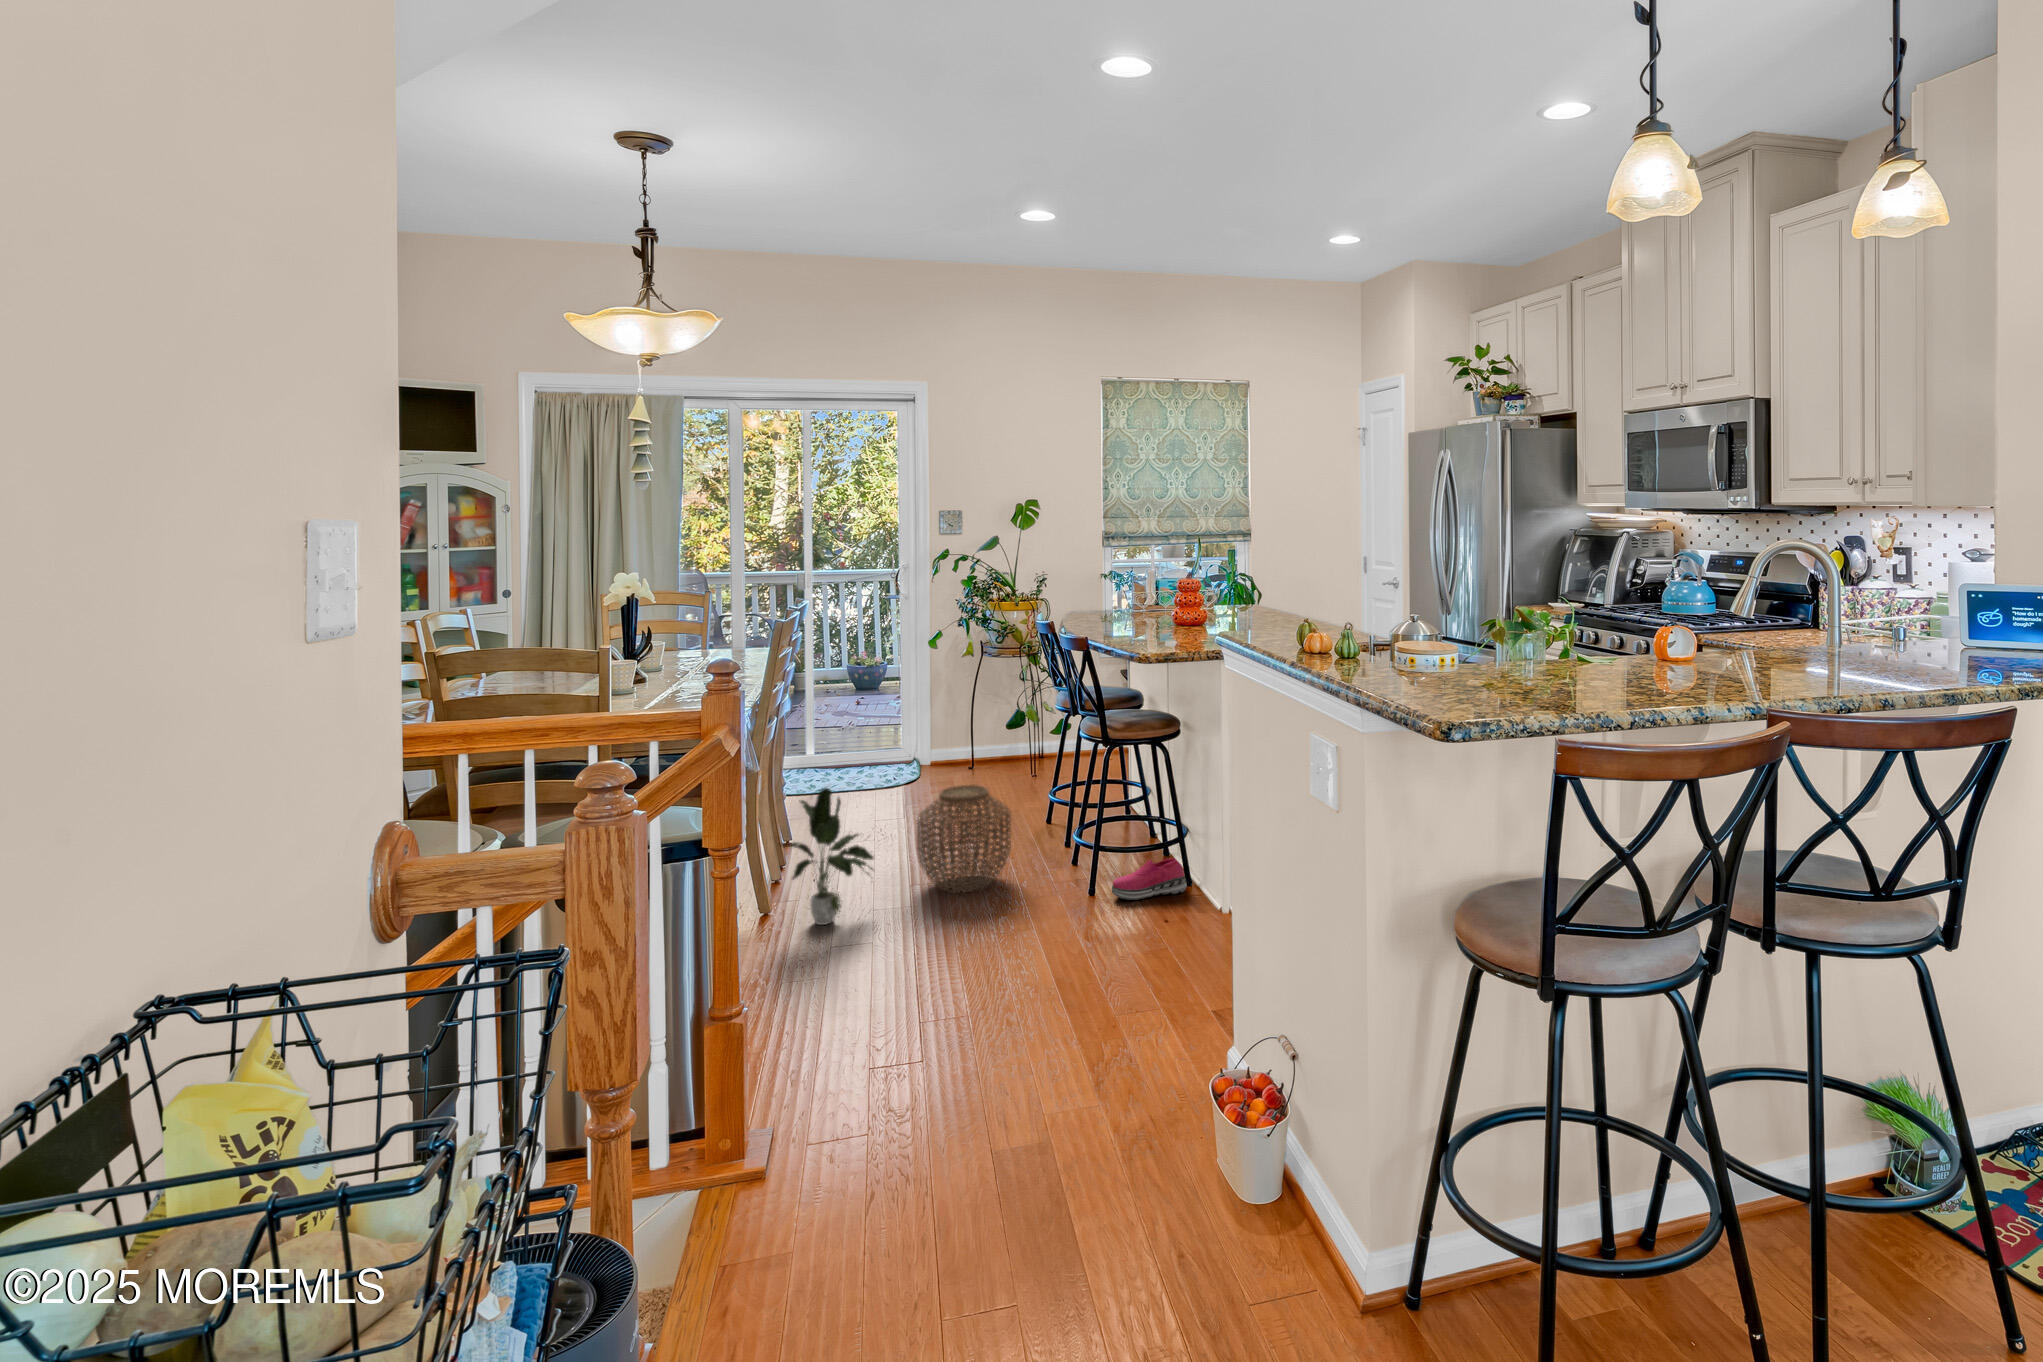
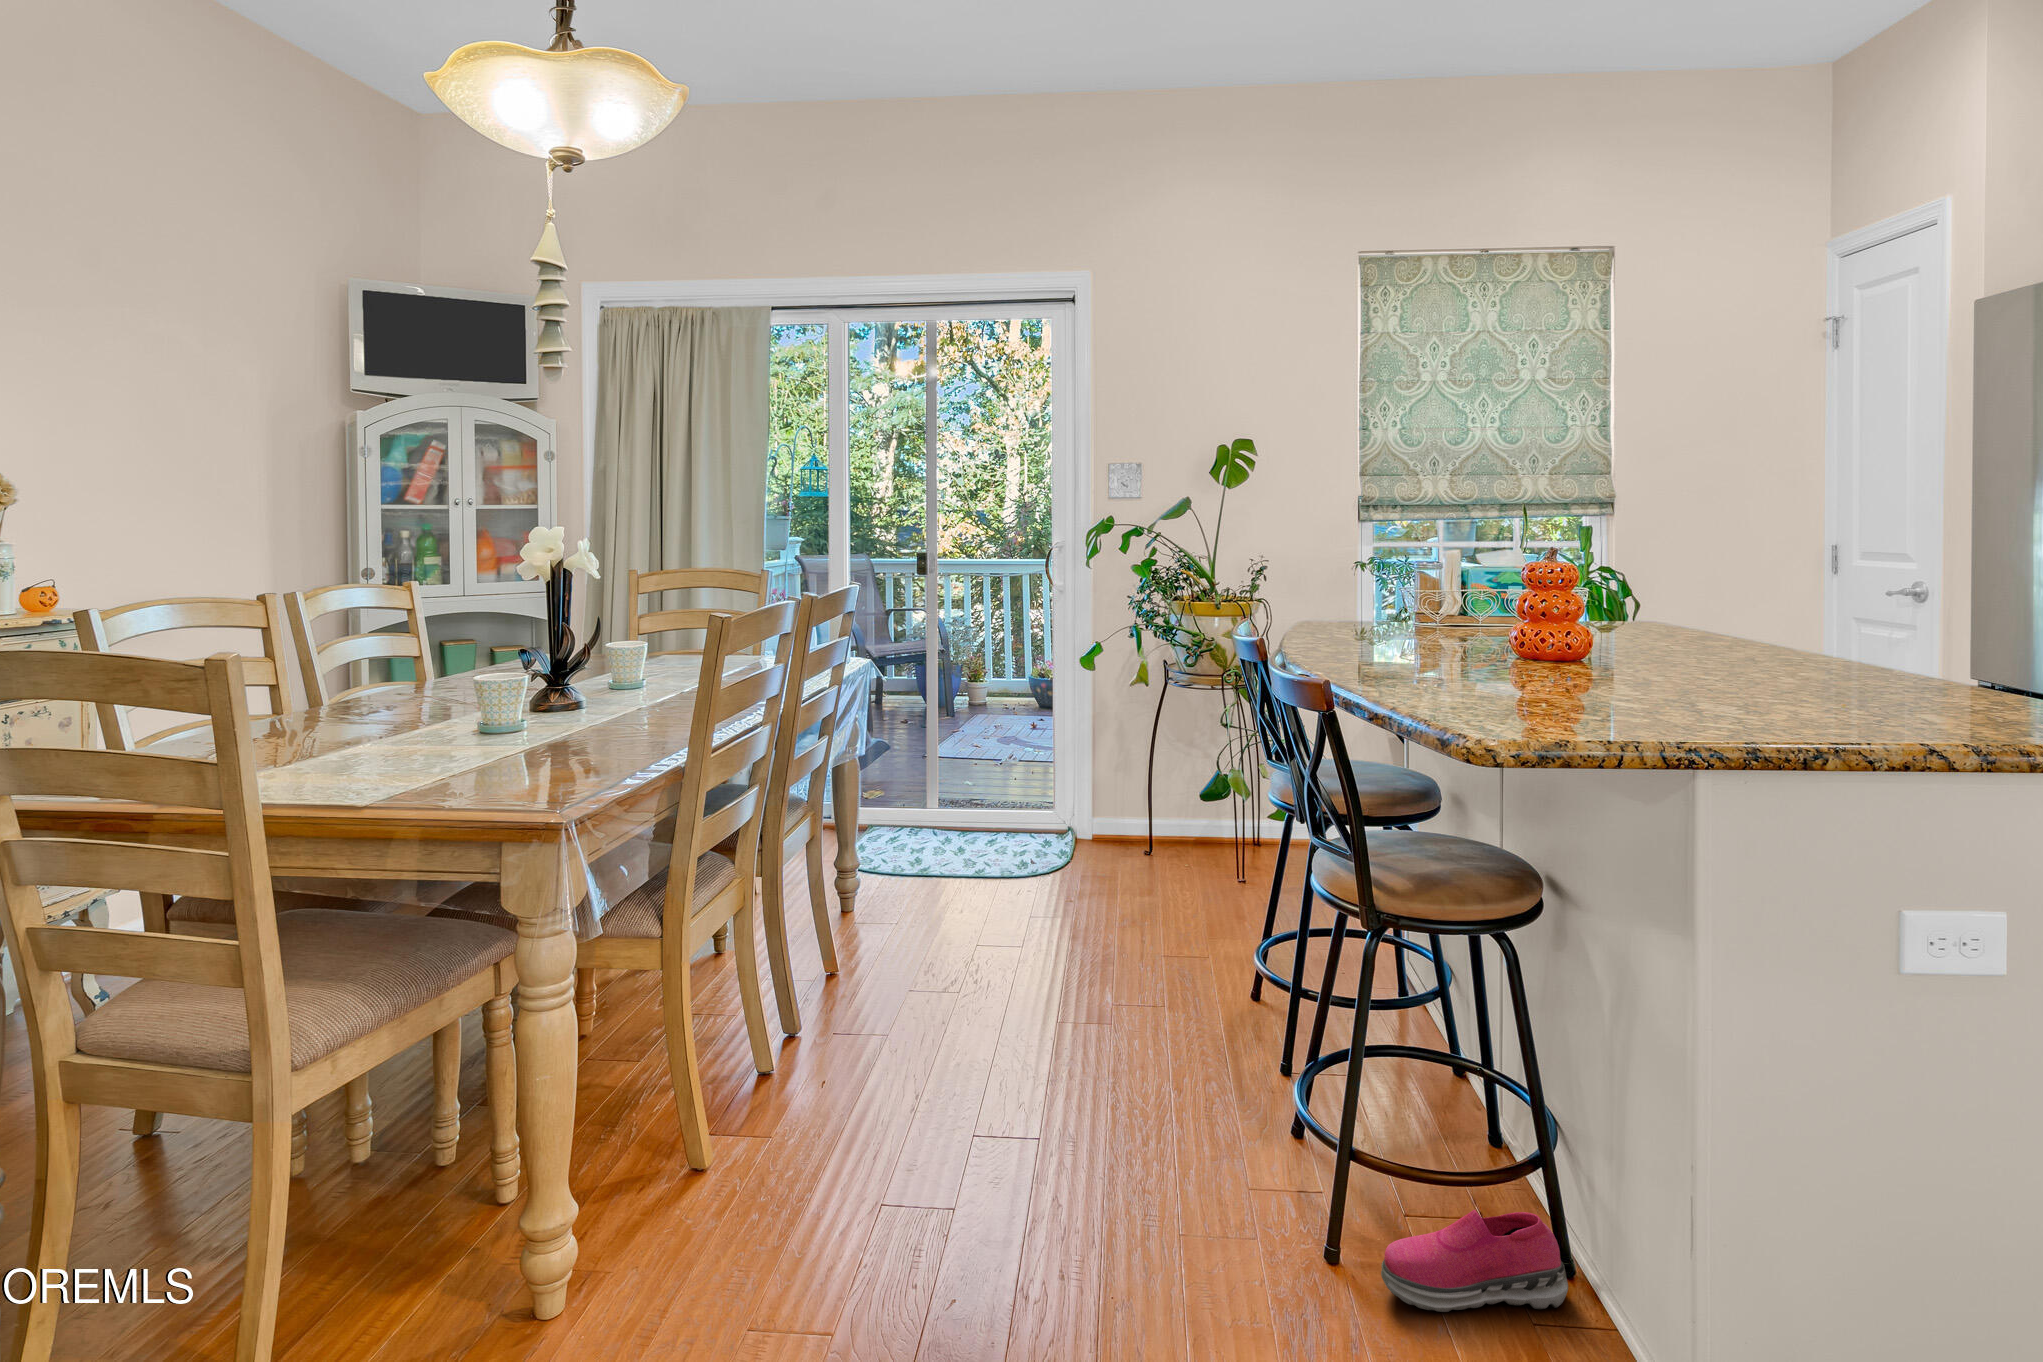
woven basket: present [917,785,1011,893] -> none [980,952,1165,1187]
potted plant: present [780,788,874,925] -> none [673,950,884,1238]

